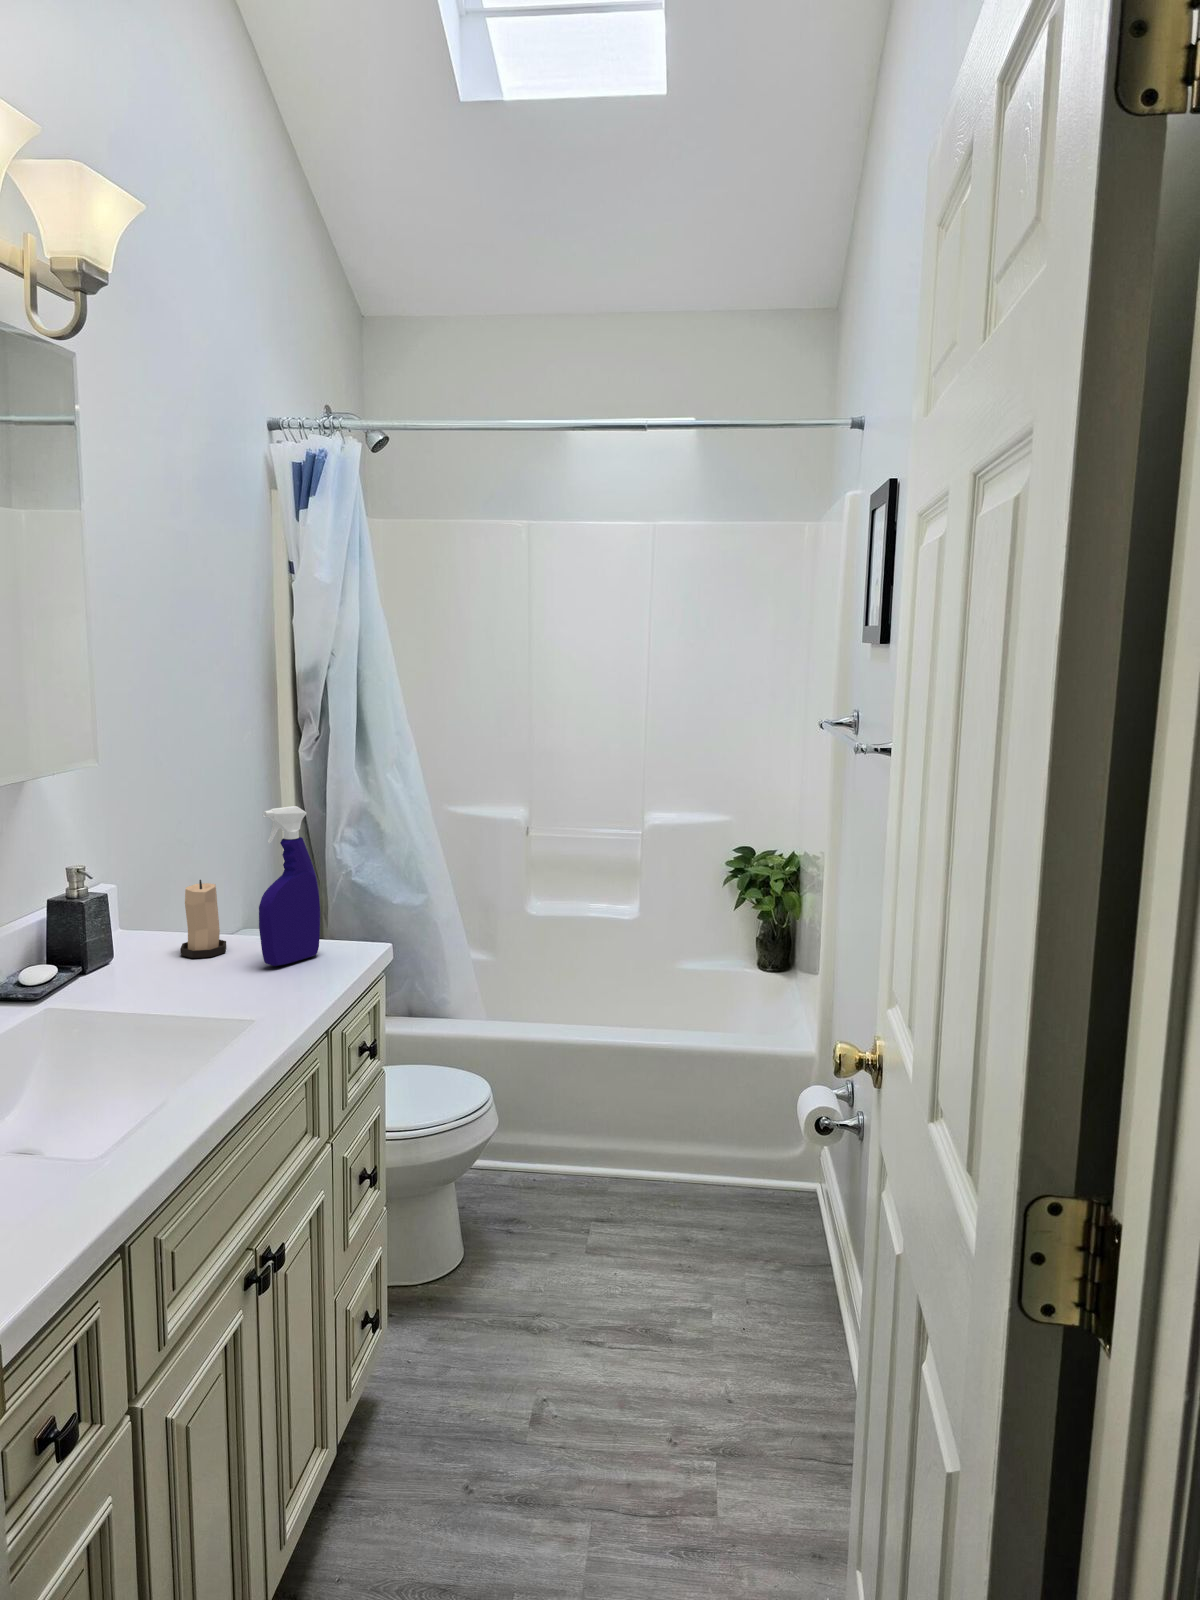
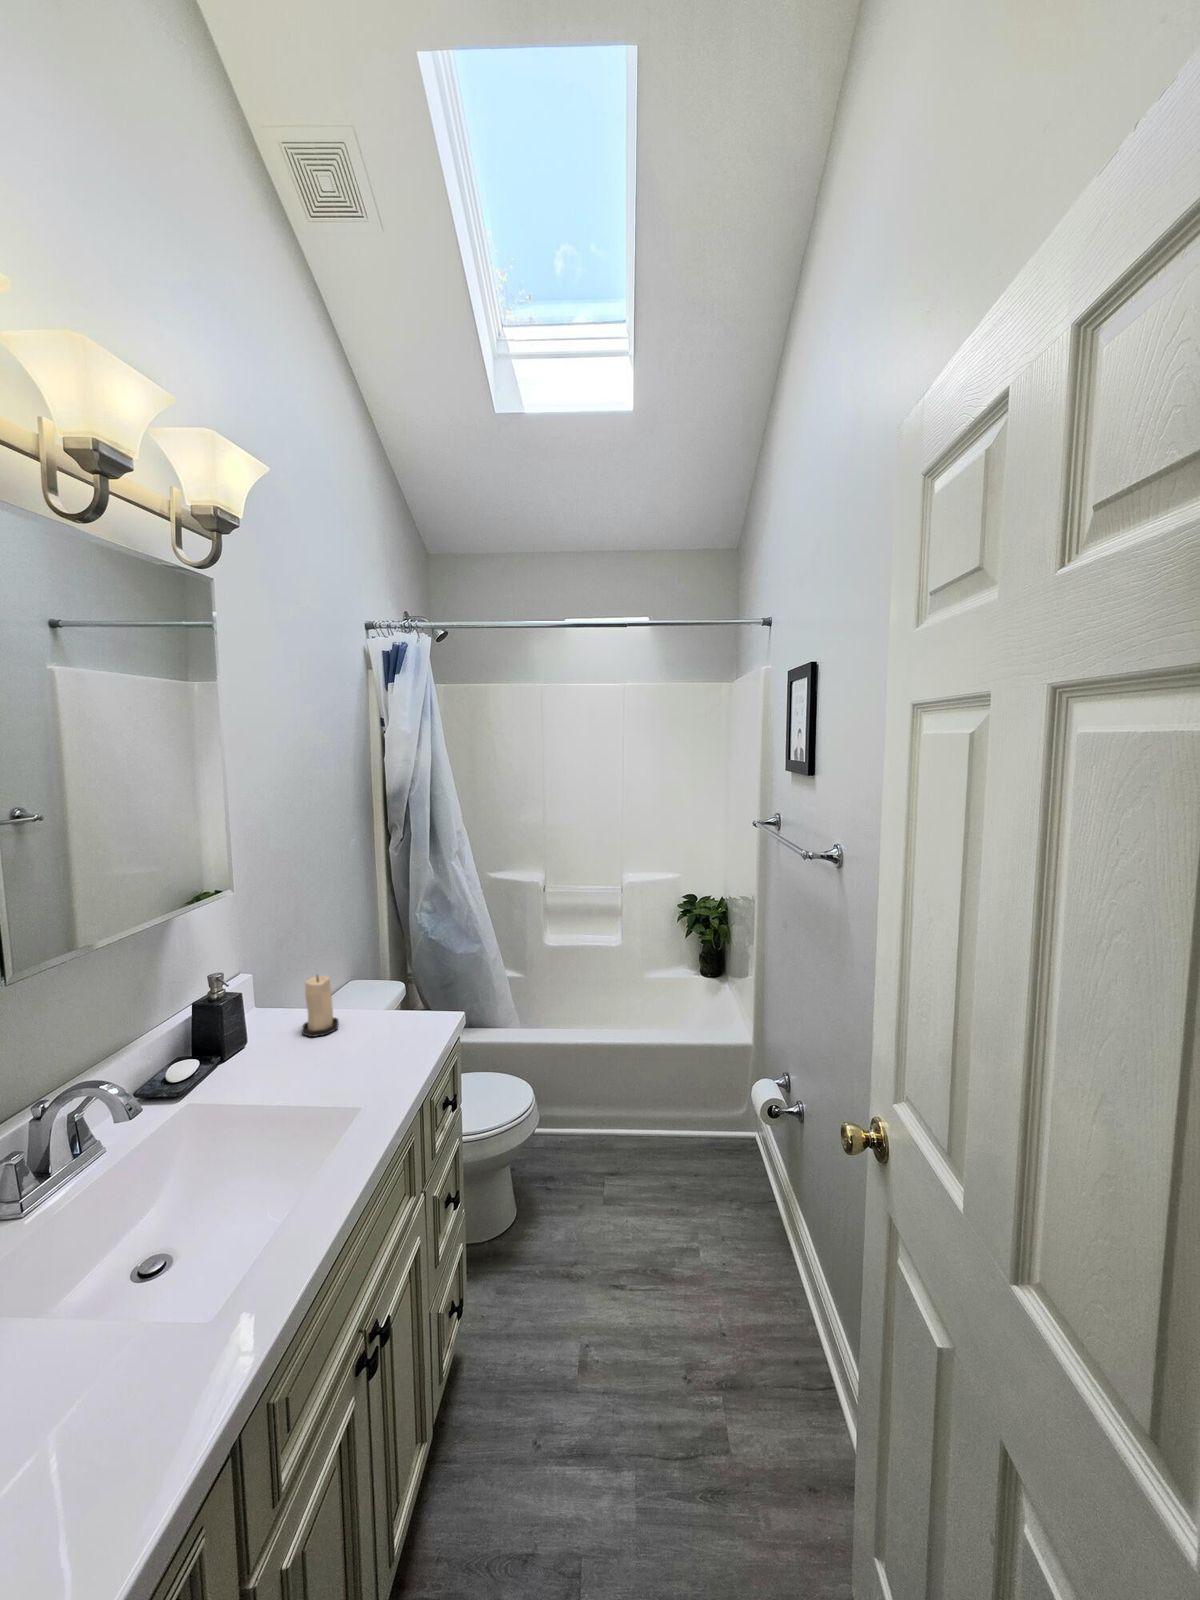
spray bottle: present [259,806,320,966] -> none [363,917,411,1044]

